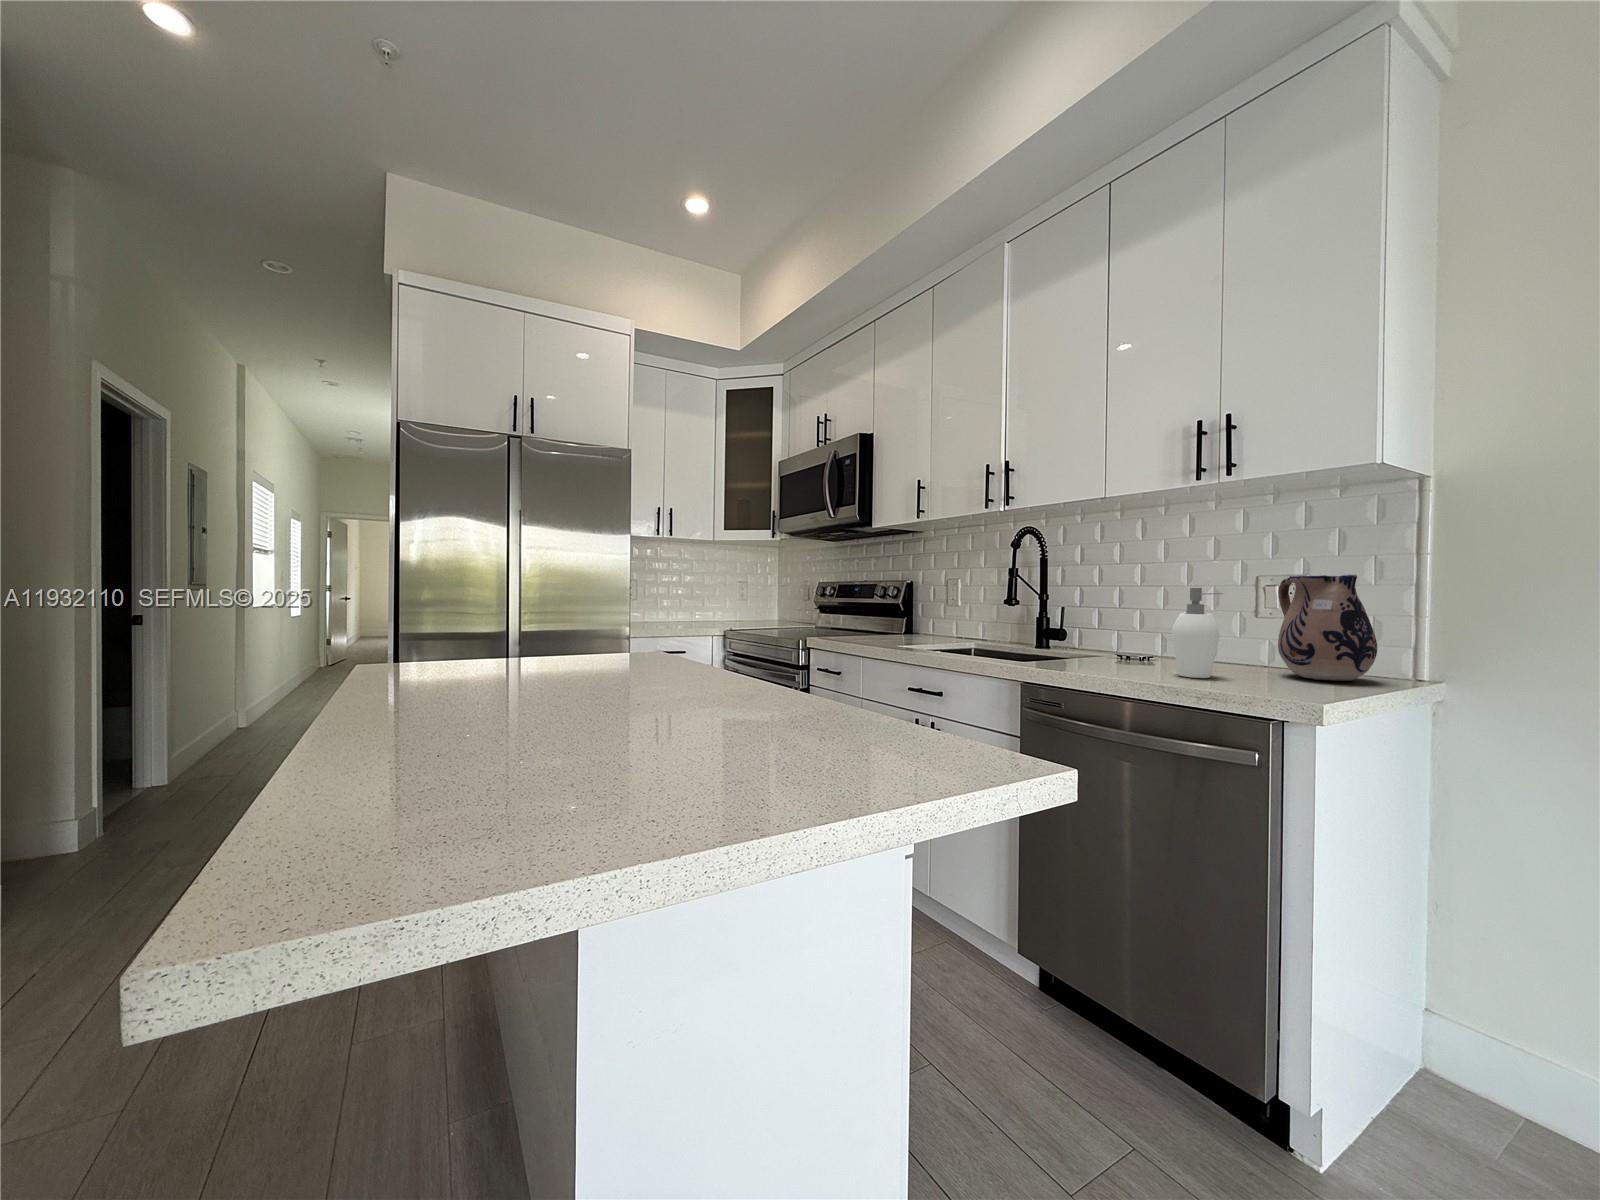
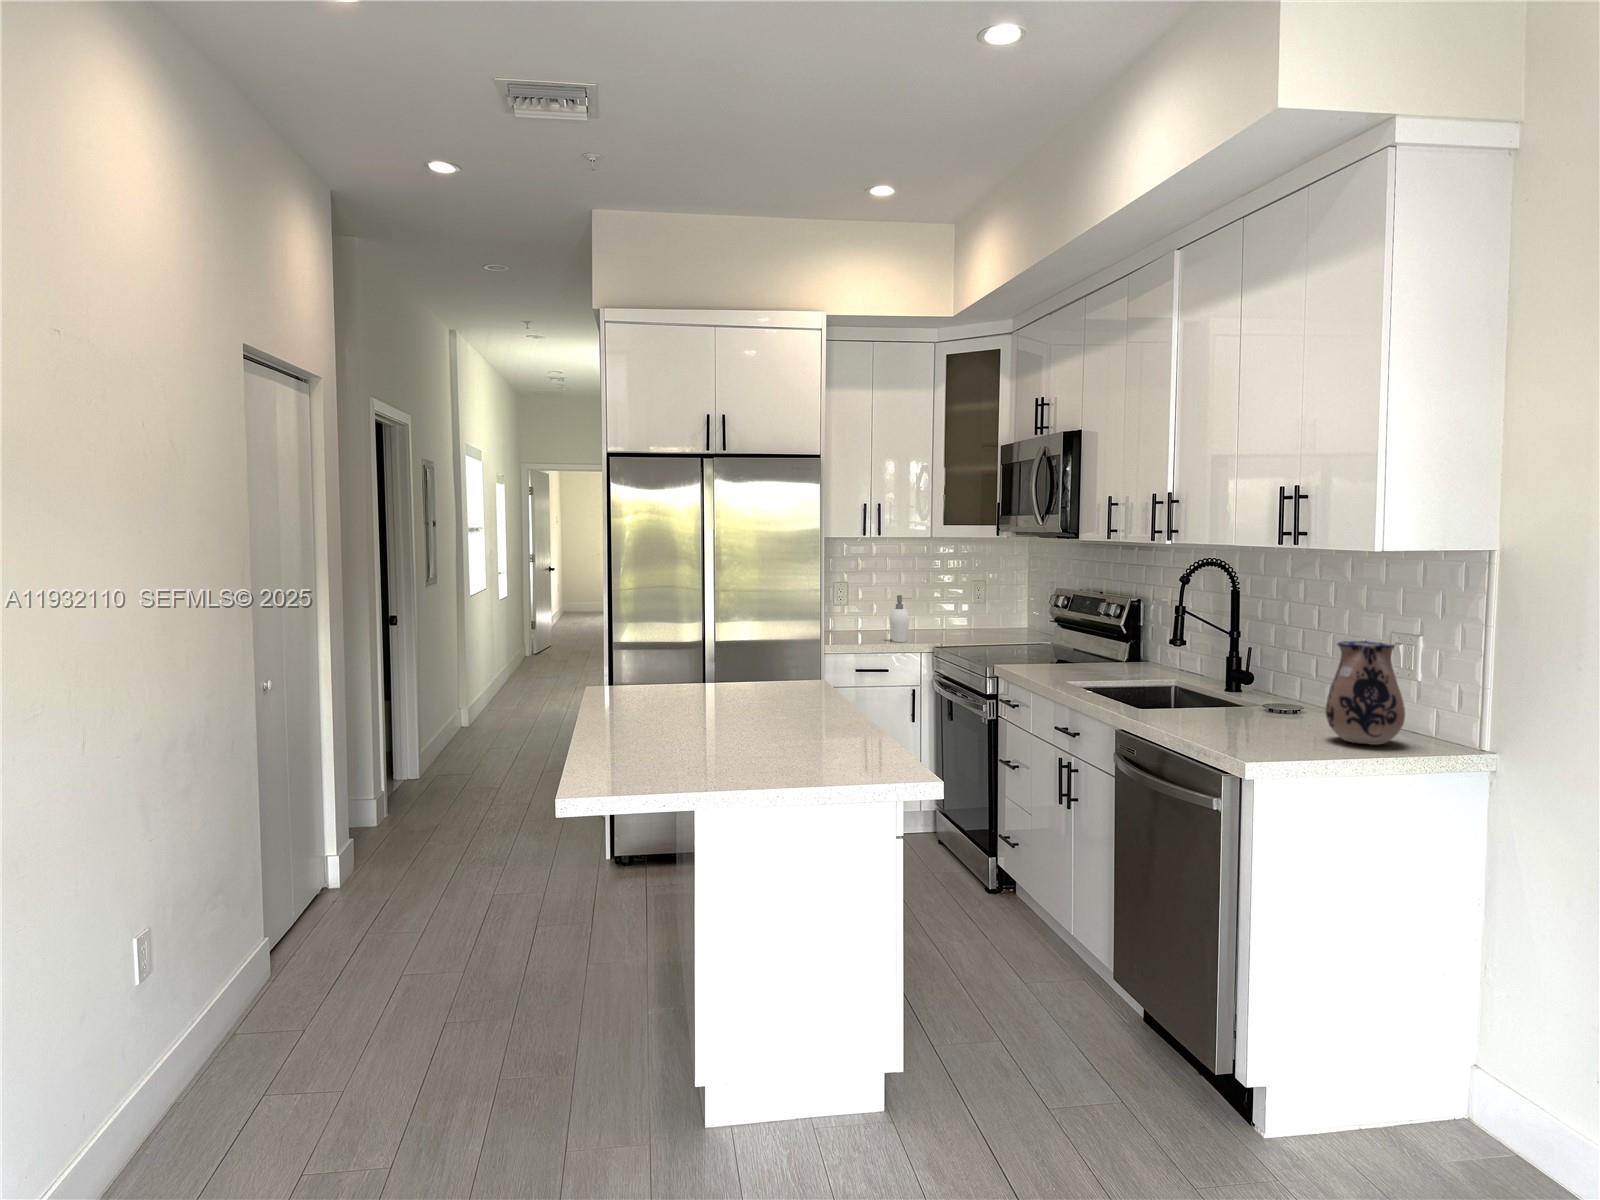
soap dispenser: present [1172,588,1223,678] -> present [889,595,909,642]

